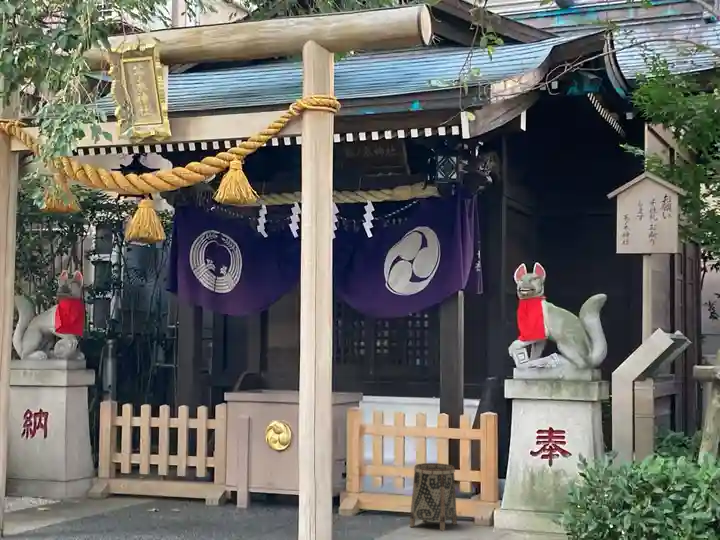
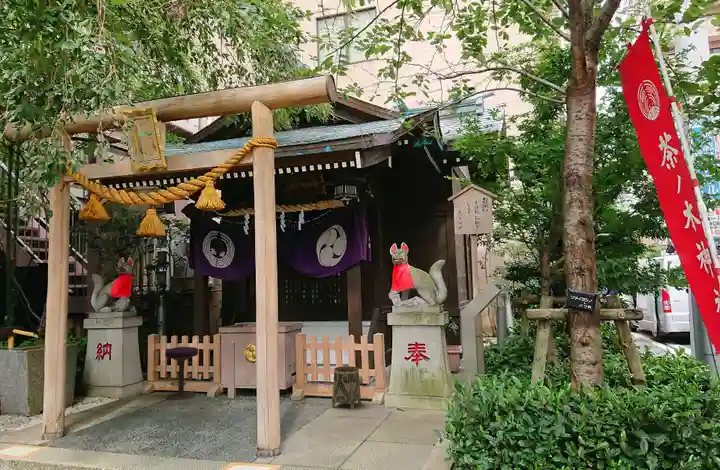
stool: none [136,422,188,507] -> present [165,347,198,400]

